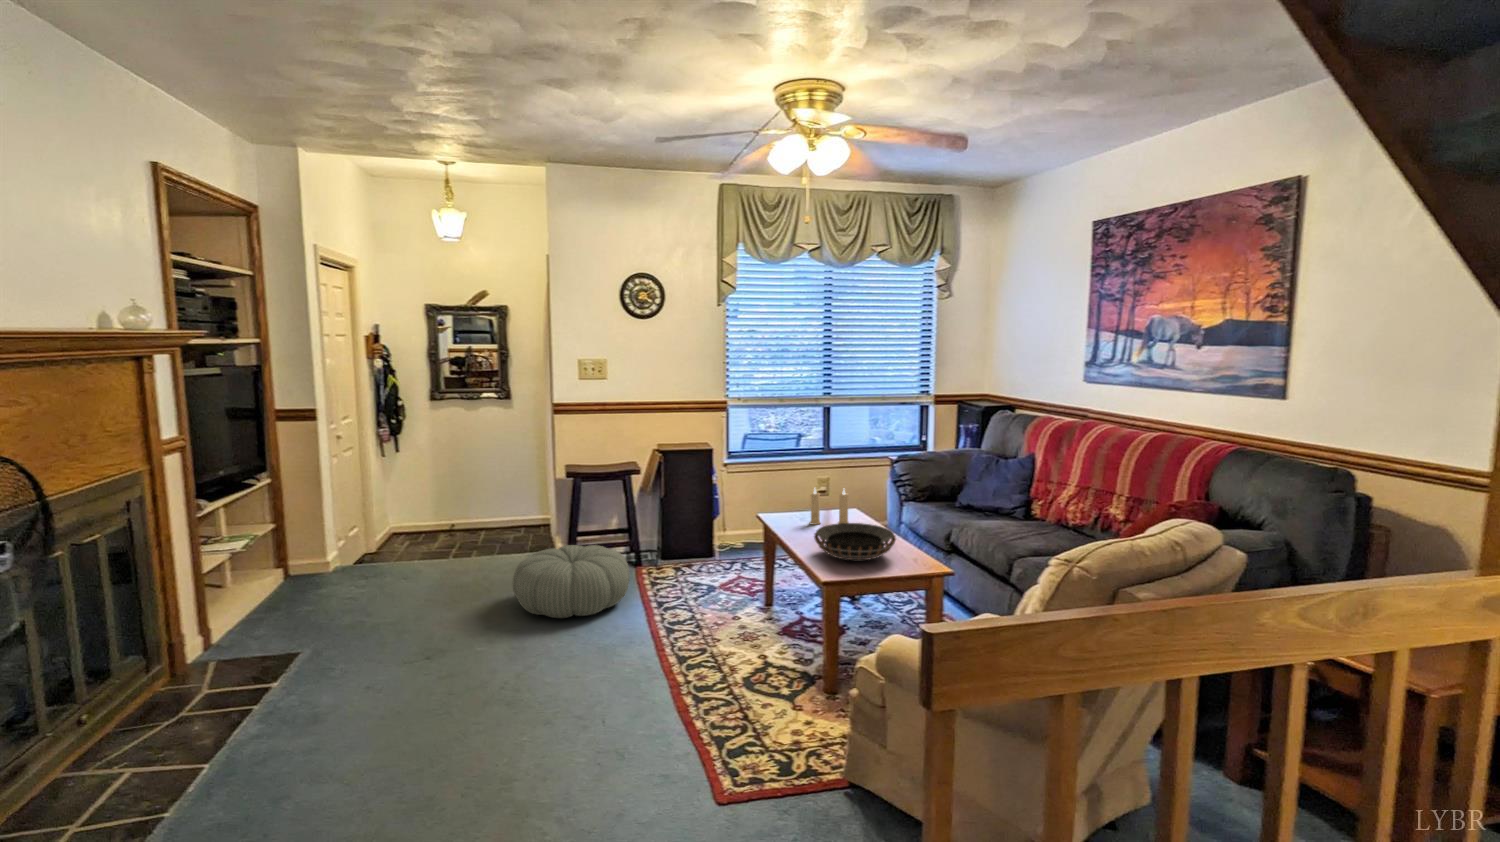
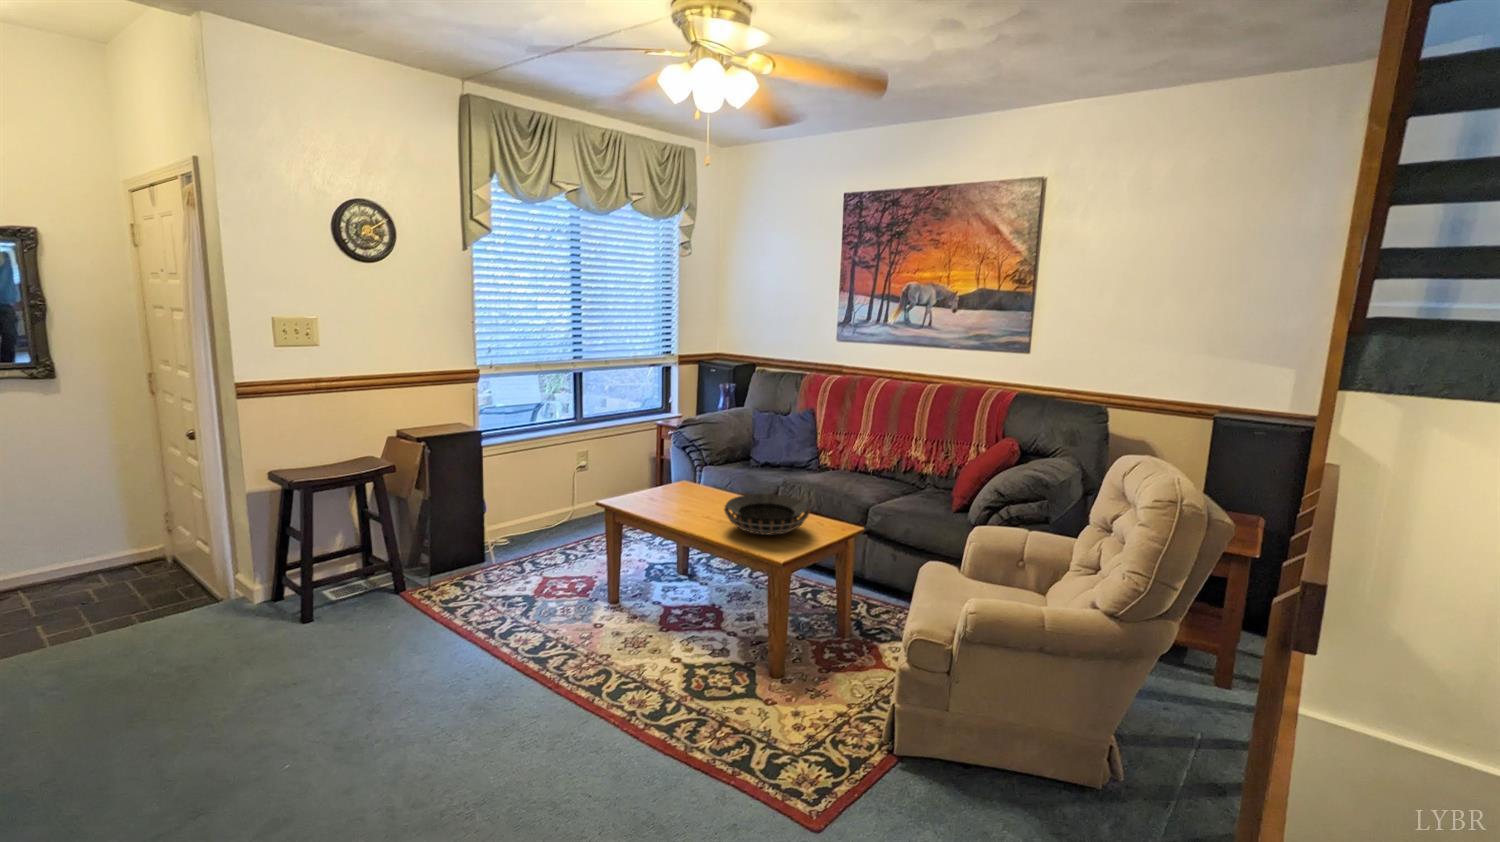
candle: present [810,489,848,525] -> none [665,457,707,502]
pouf: present [512,545,630,618] -> none [265,573,446,688]

